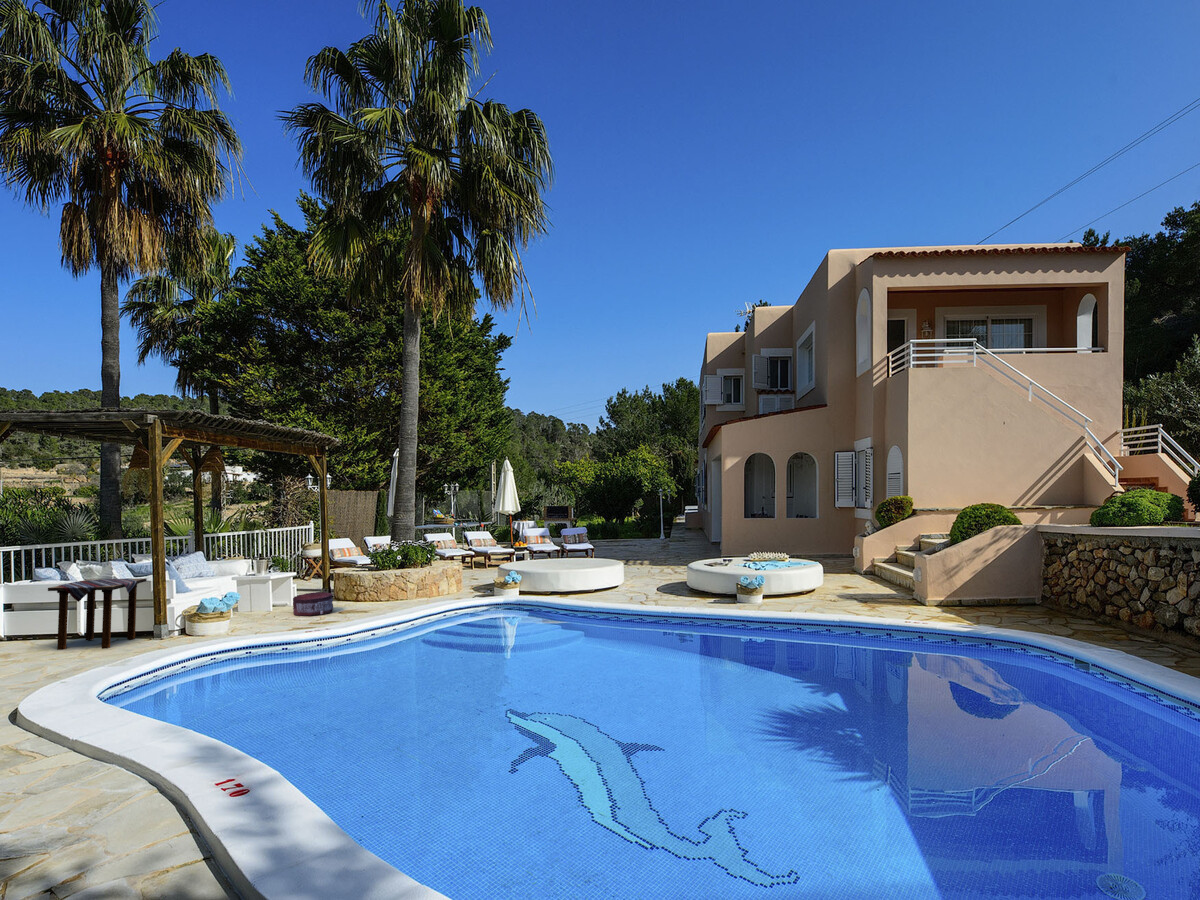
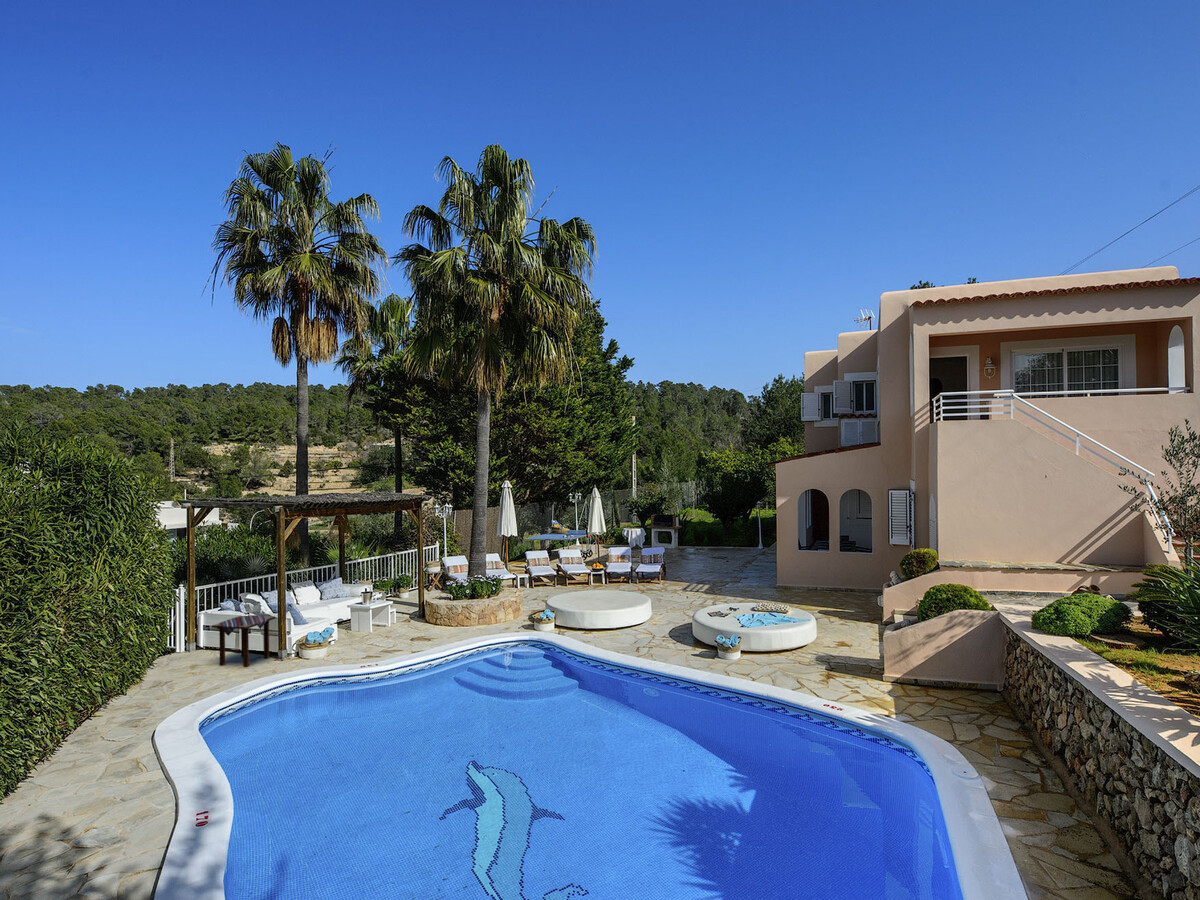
pouf: present [293,592,333,616] -> none [382,620,411,640]

